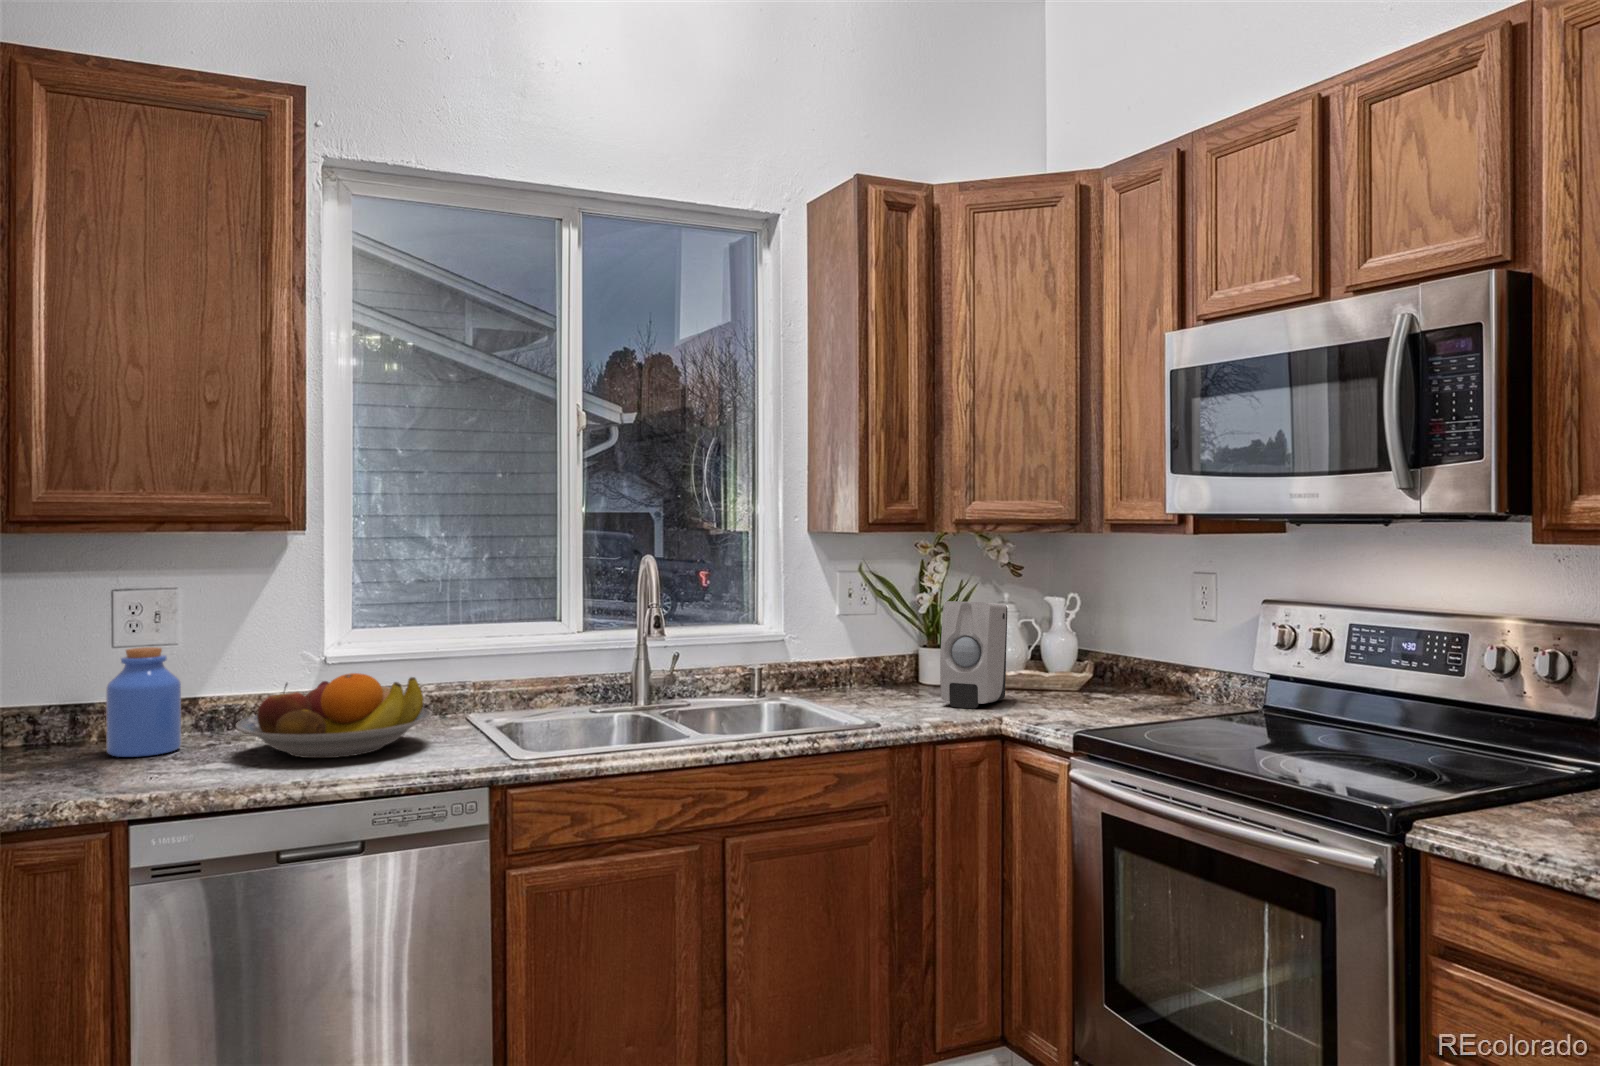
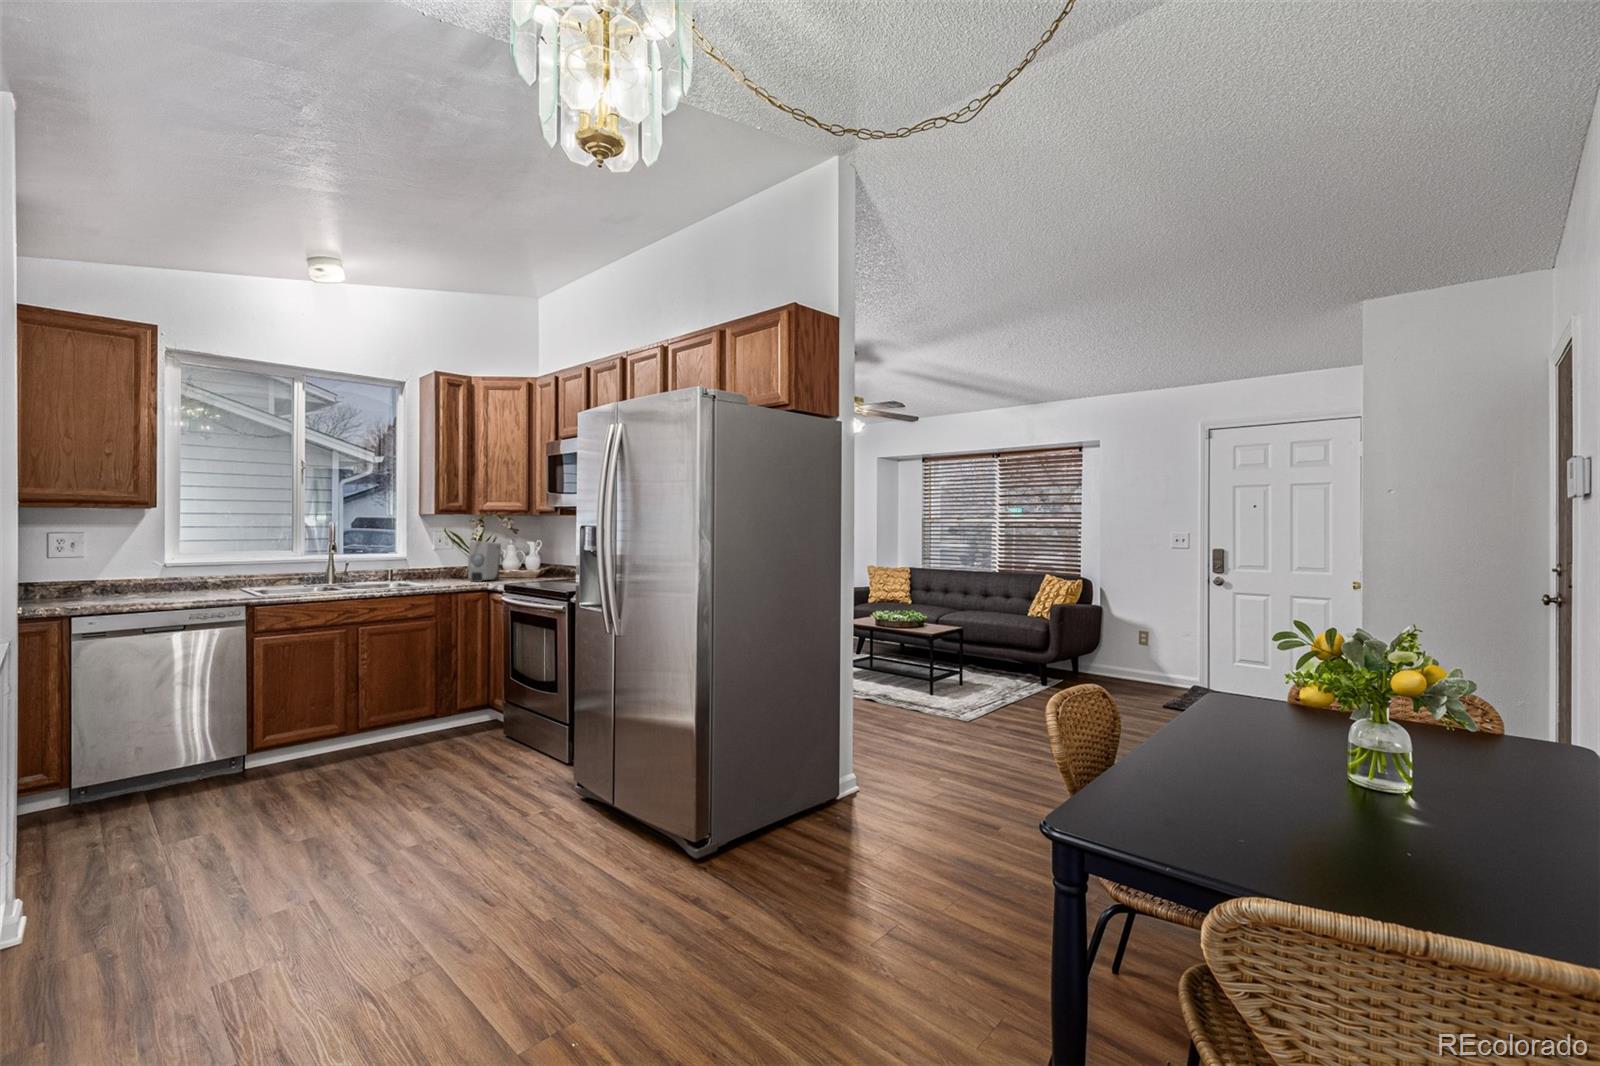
jar: present [106,647,181,757] -> none [48,557,89,601]
fruit bowl: present [236,673,431,758] -> none [120,566,220,599]

